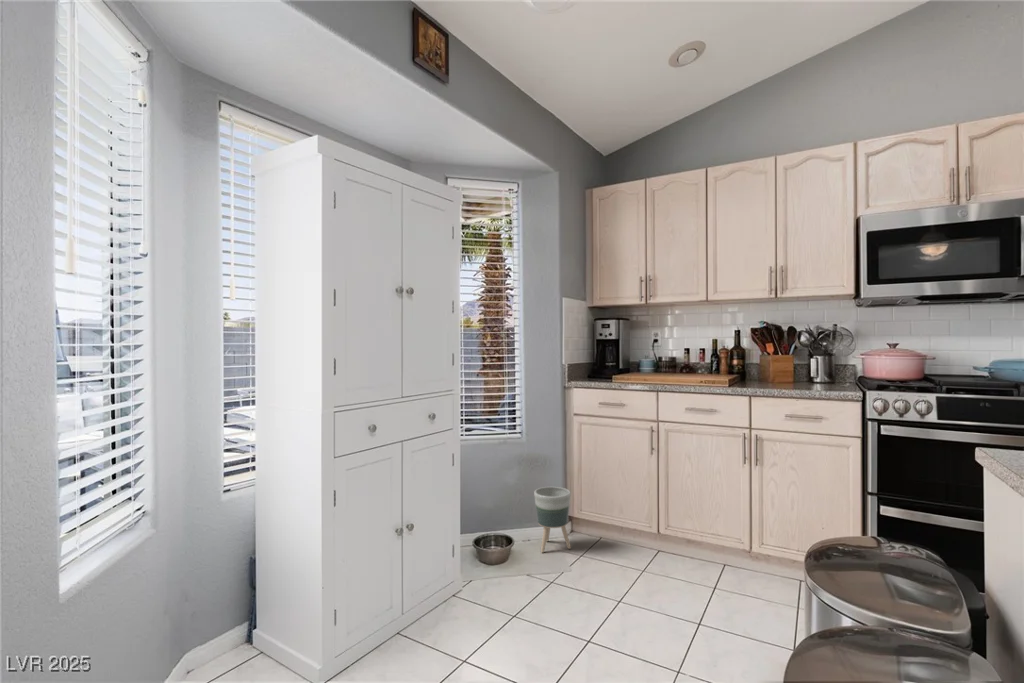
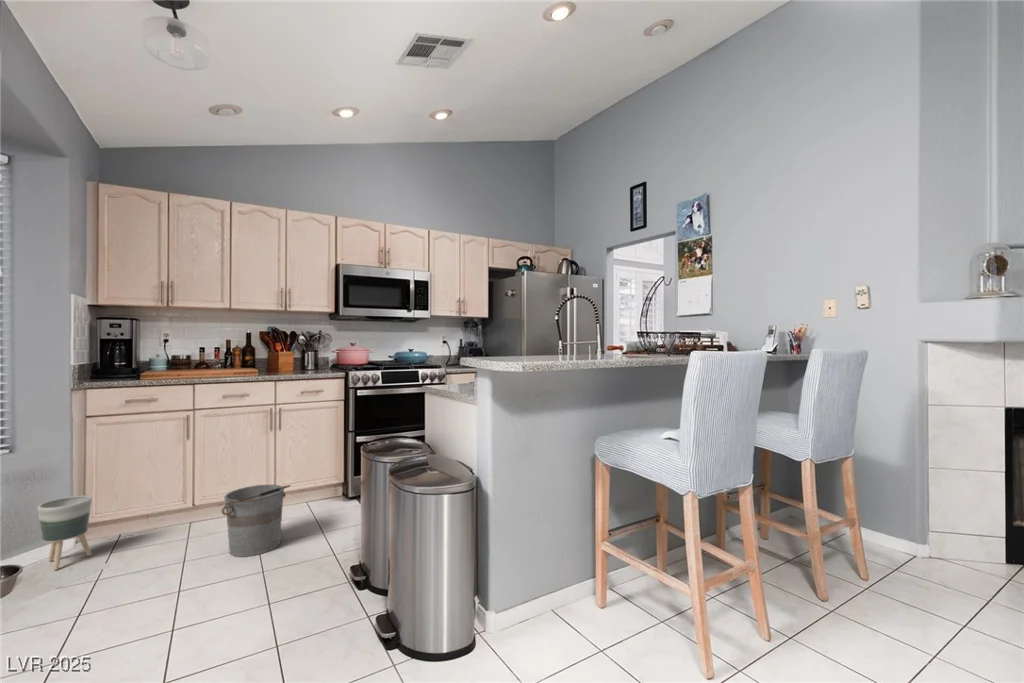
bucket: none [653,532,740,635] -> present [222,485,290,557]

